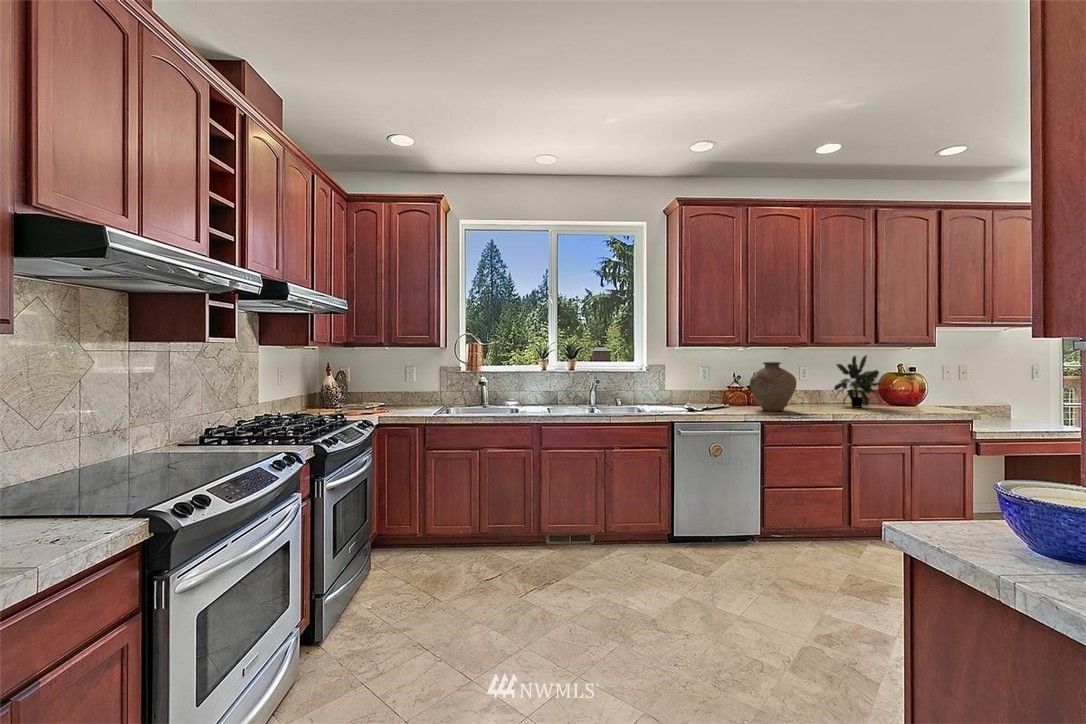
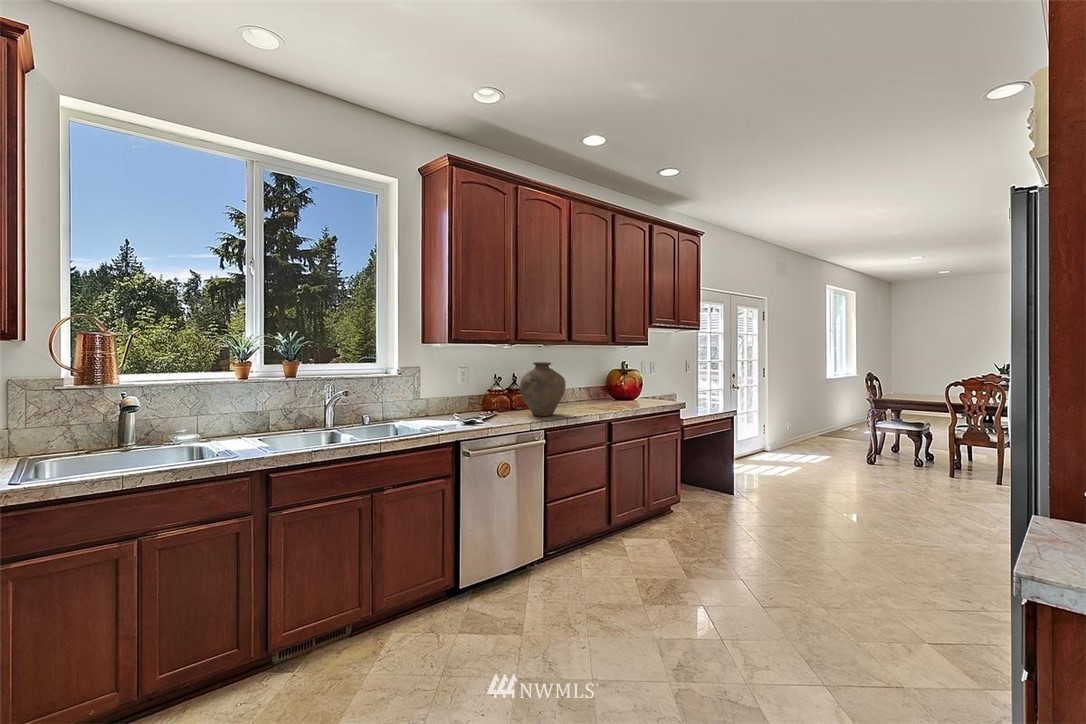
potted plant: present [834,355,881,408] -> none [578,354,622,405]

